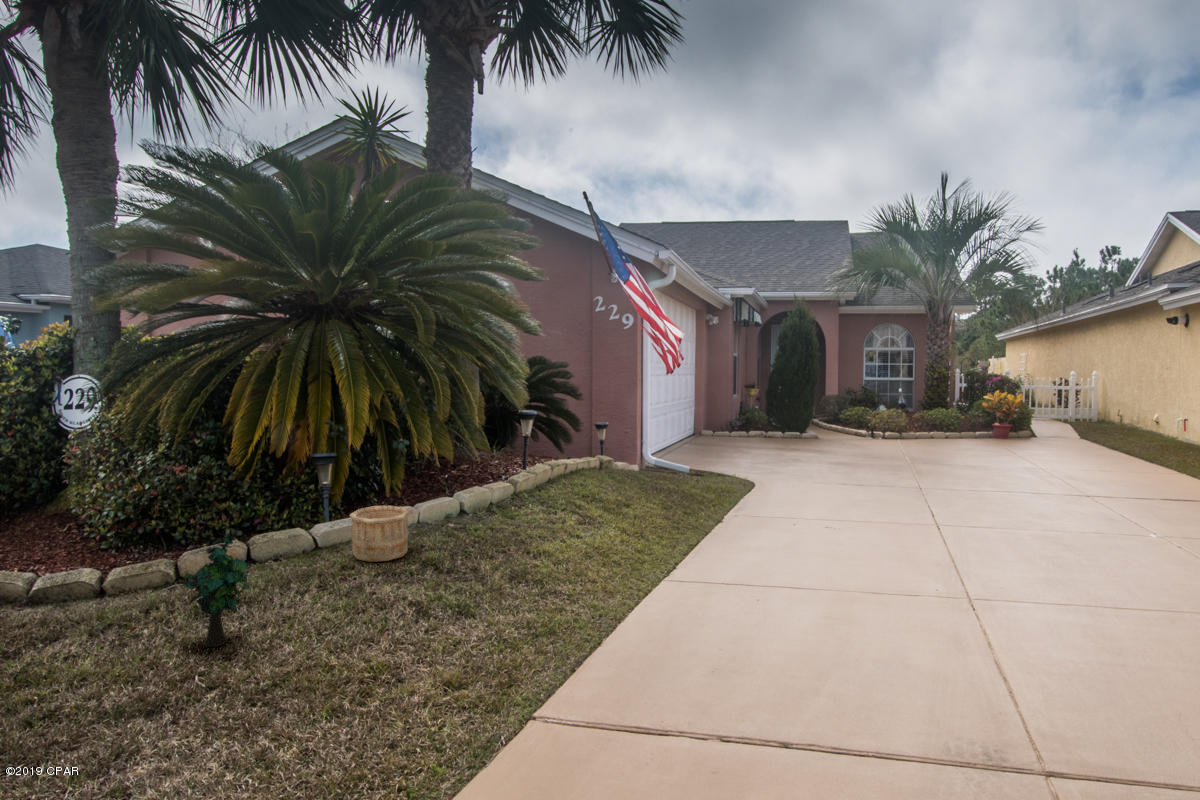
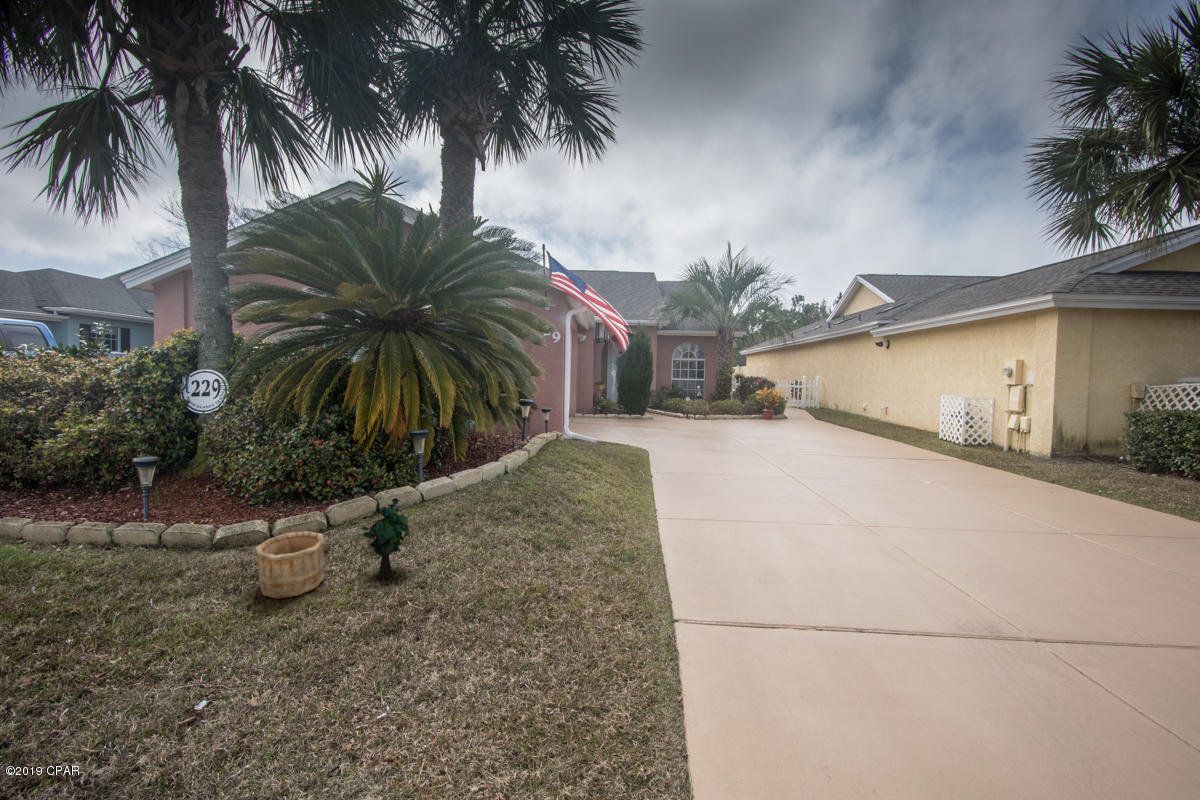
wooden bucket: present [350,506,409,562] -> present [255,531,325,599]

